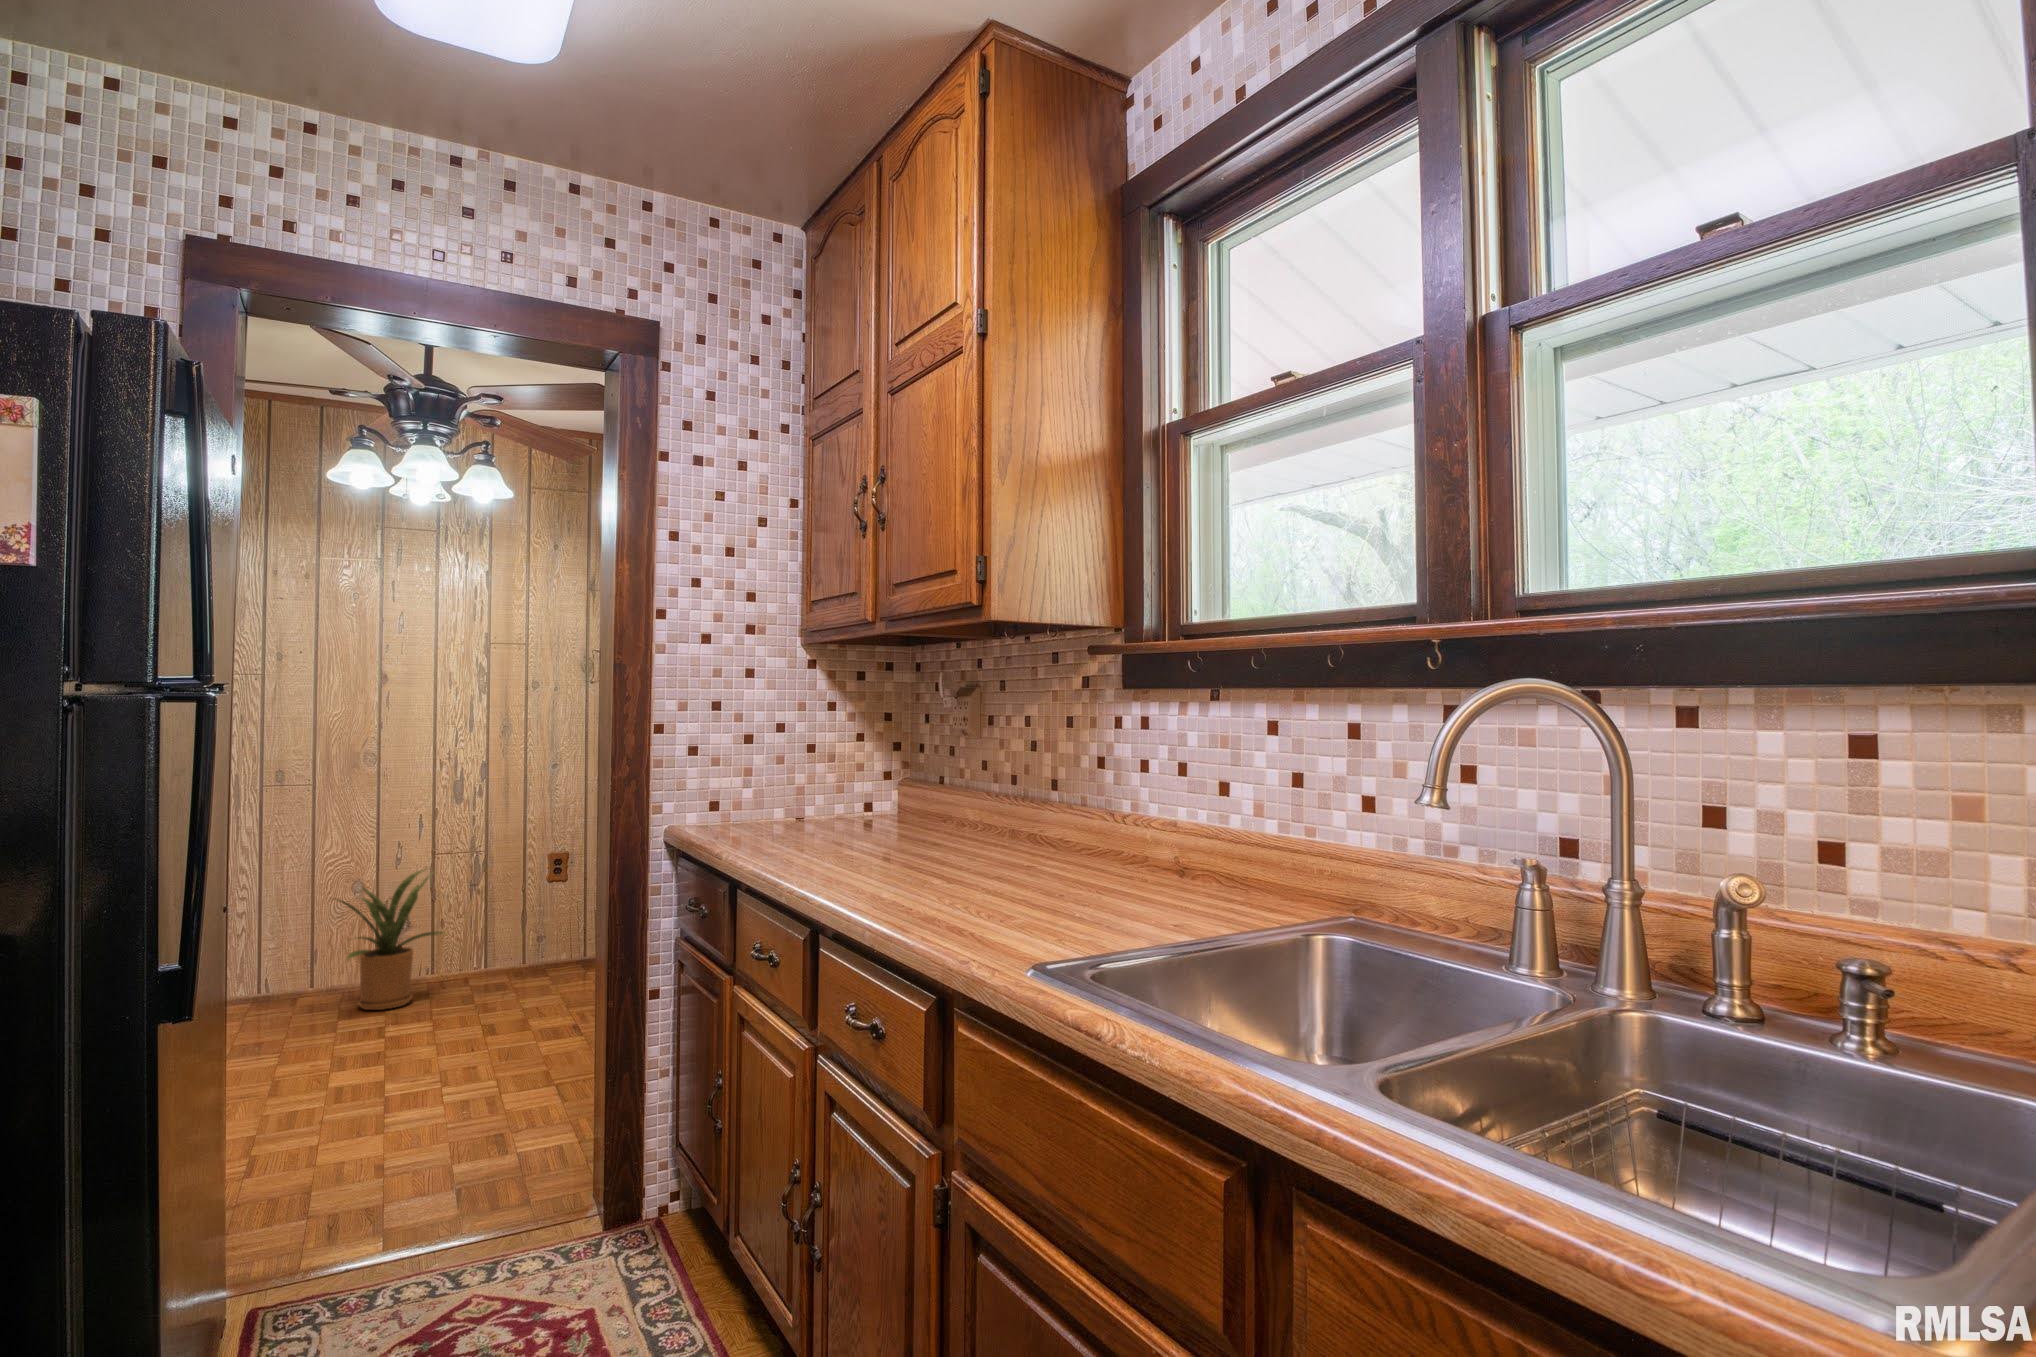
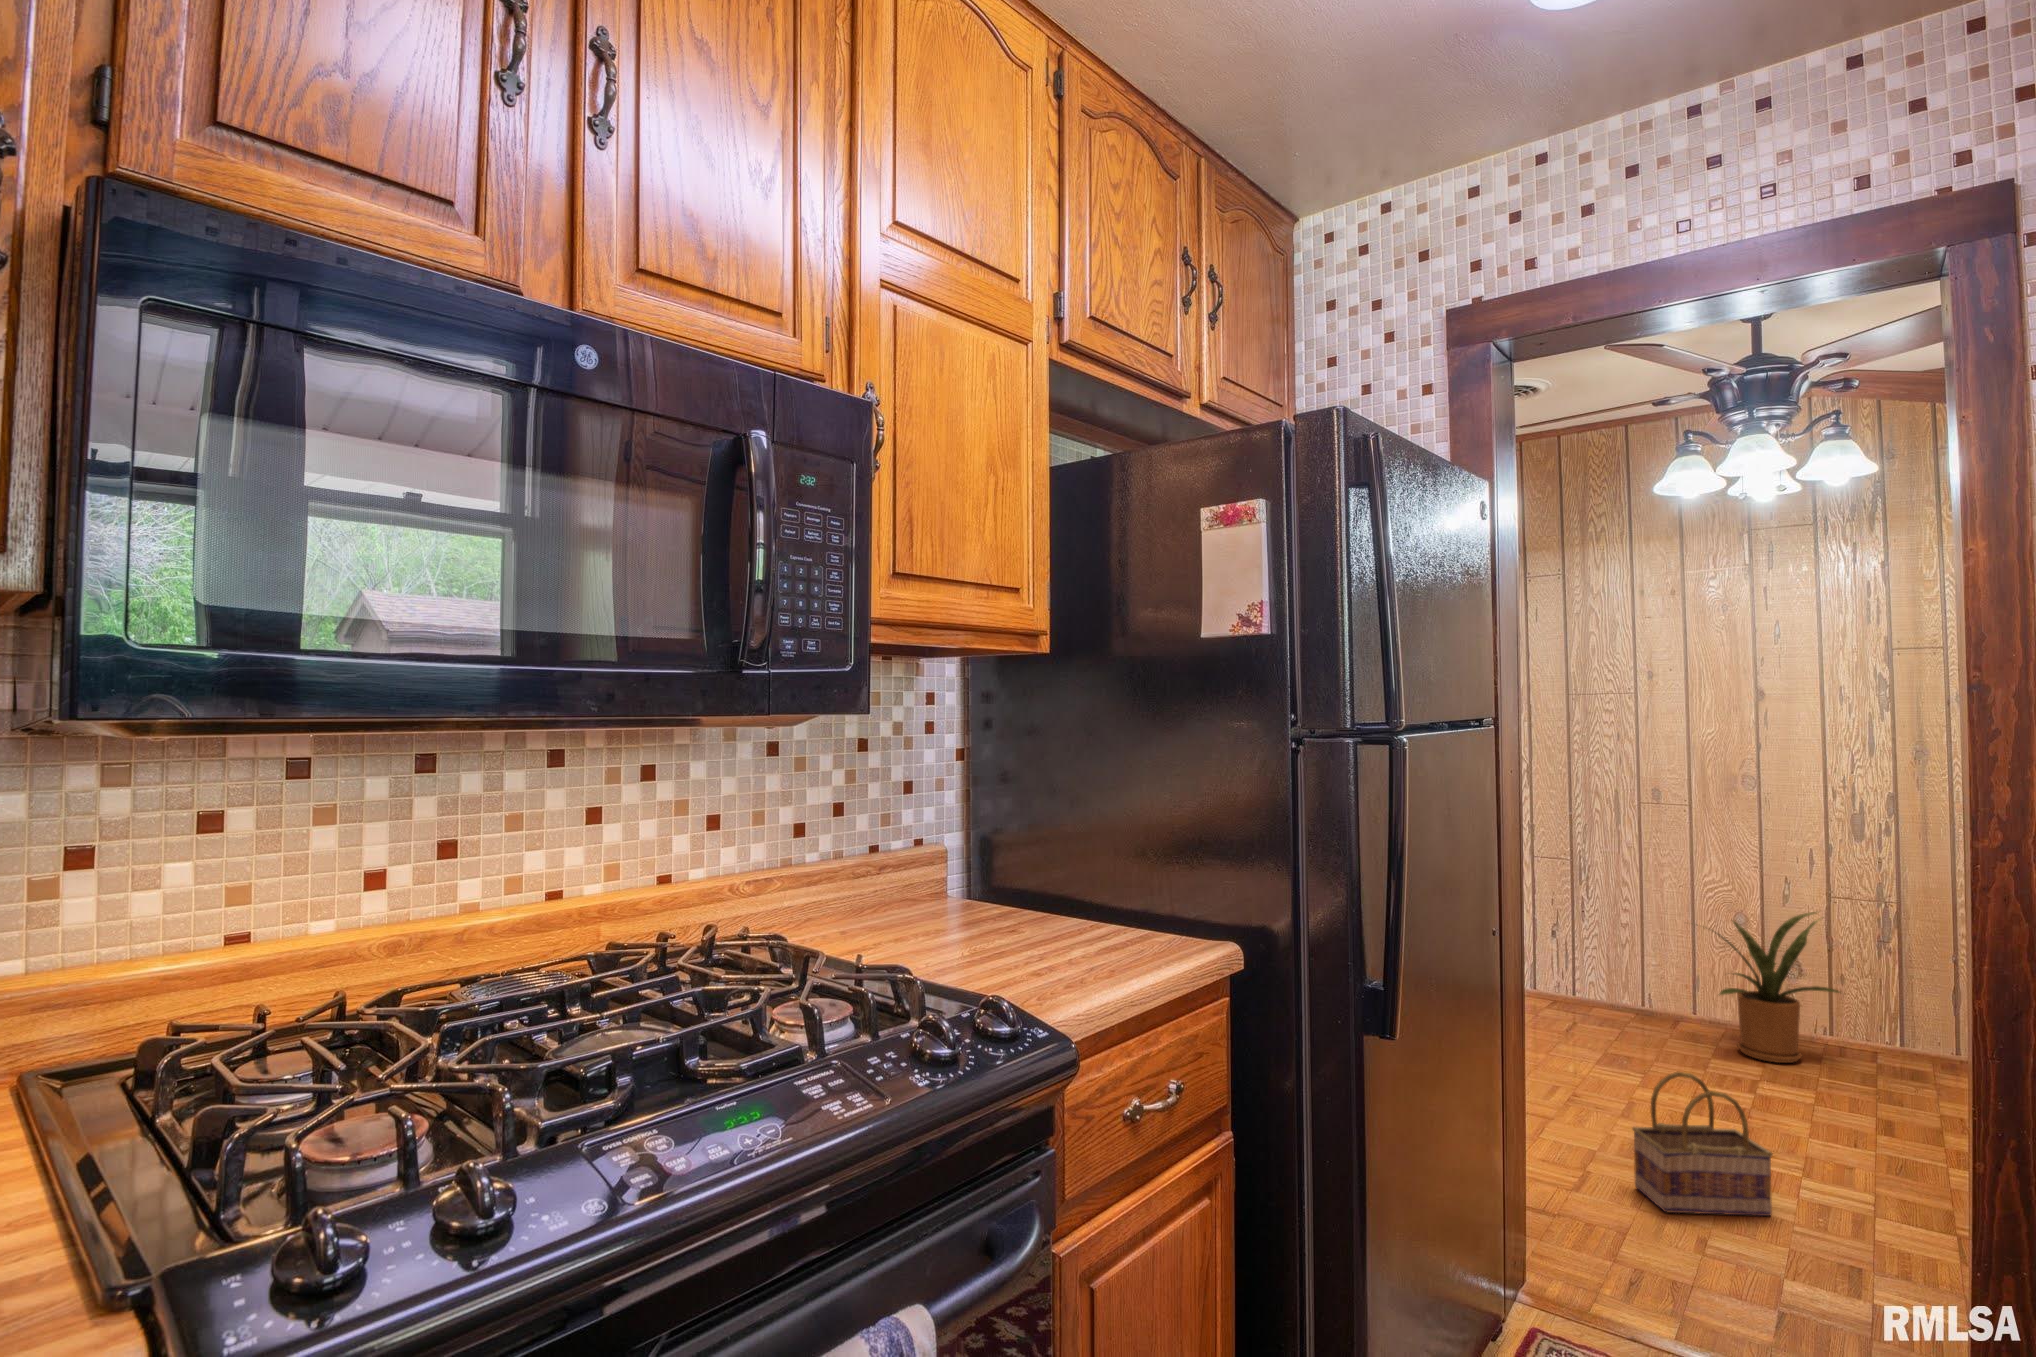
basket: none [306,1023,431,1158] -> present [1632,1072,1773,1216]

